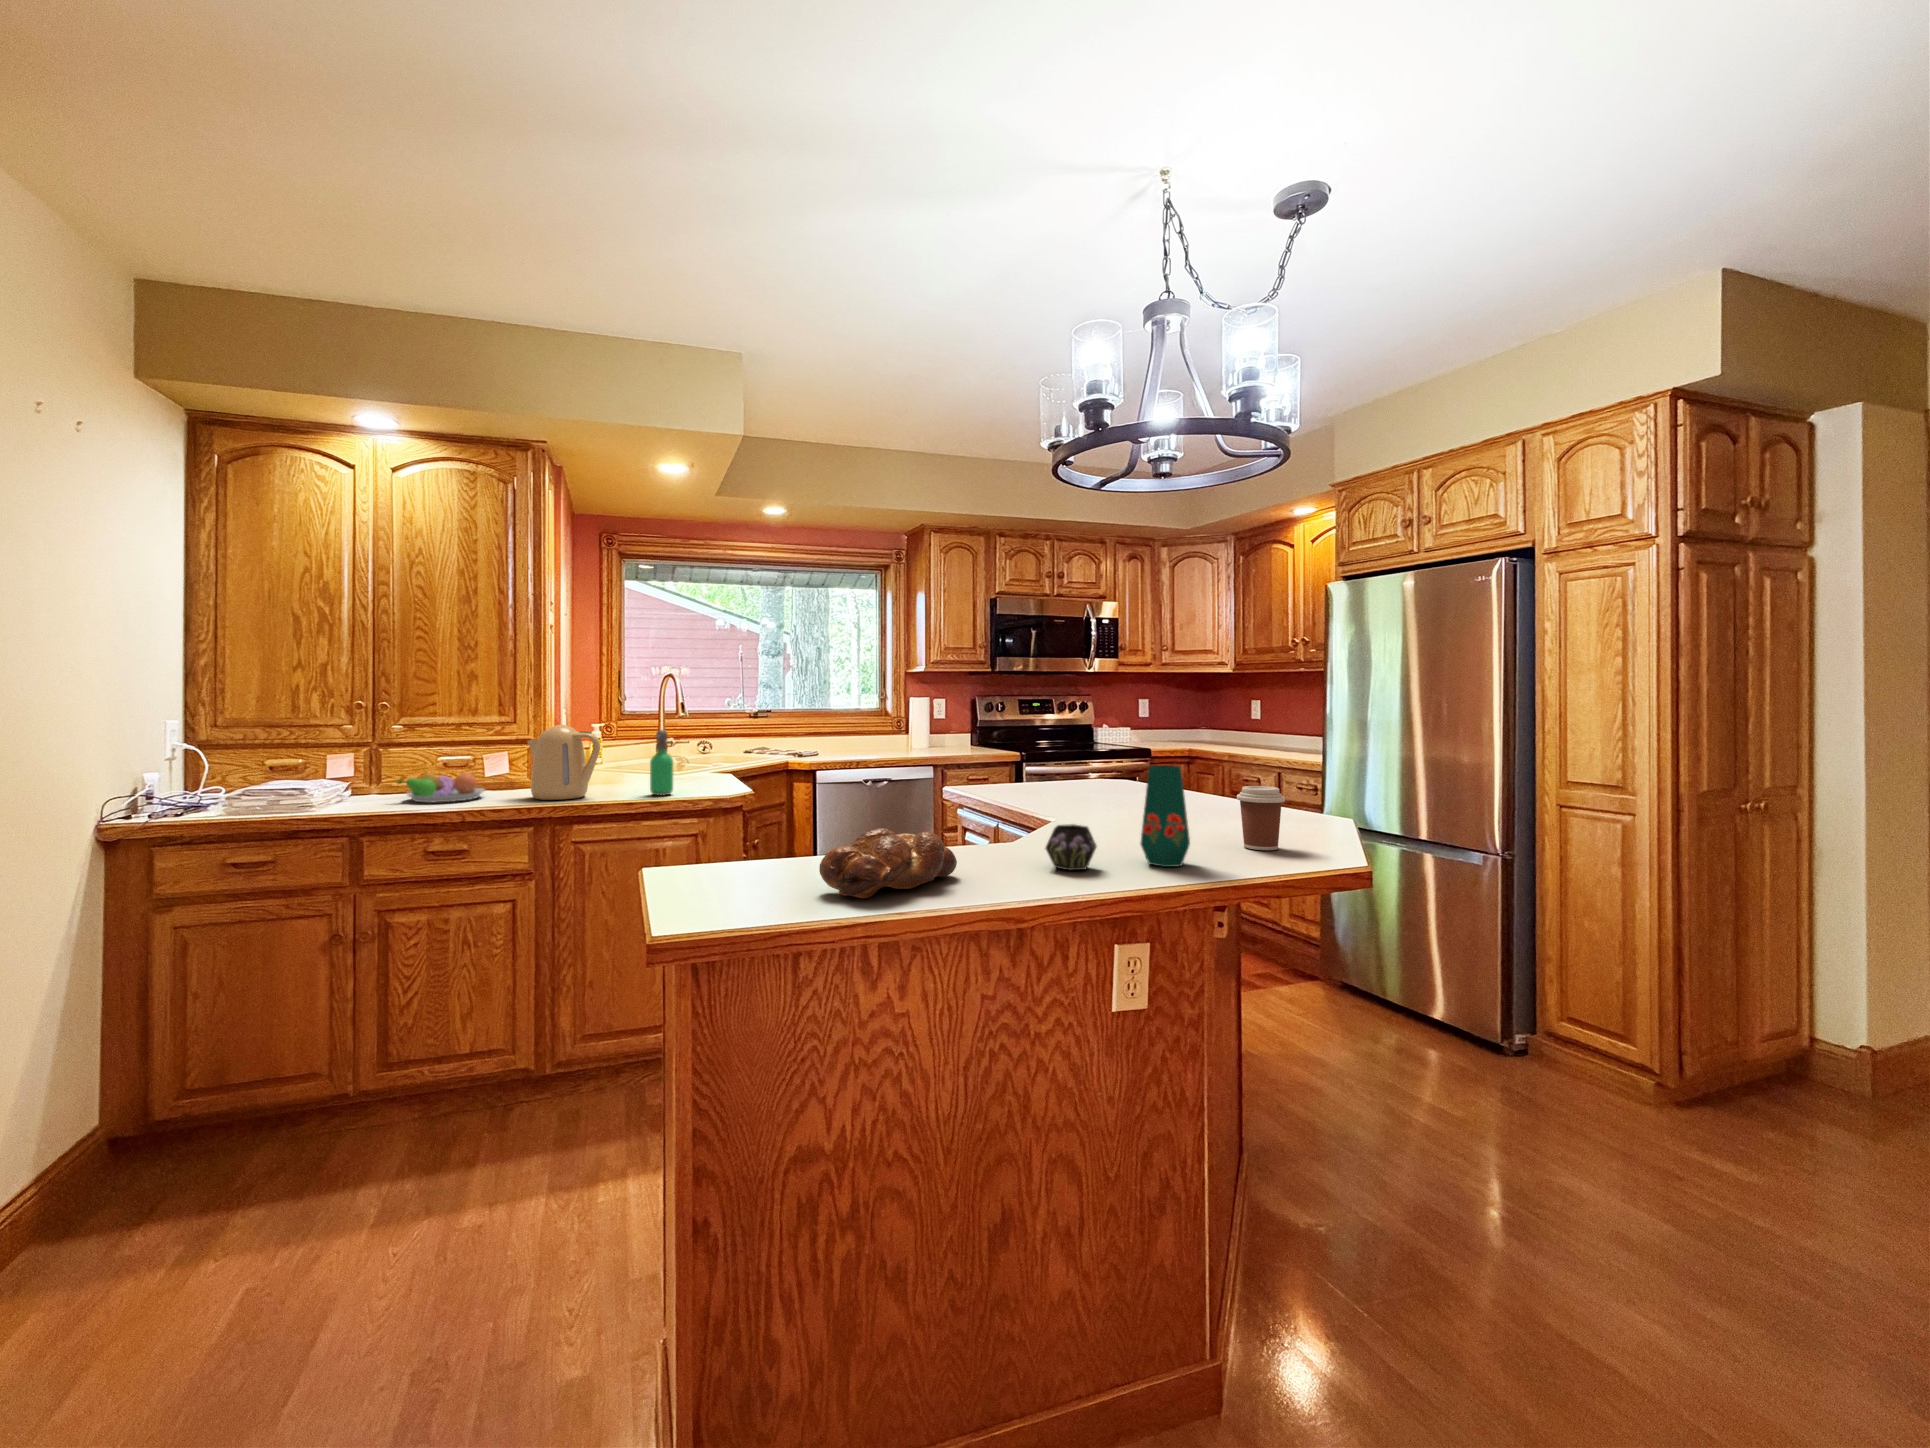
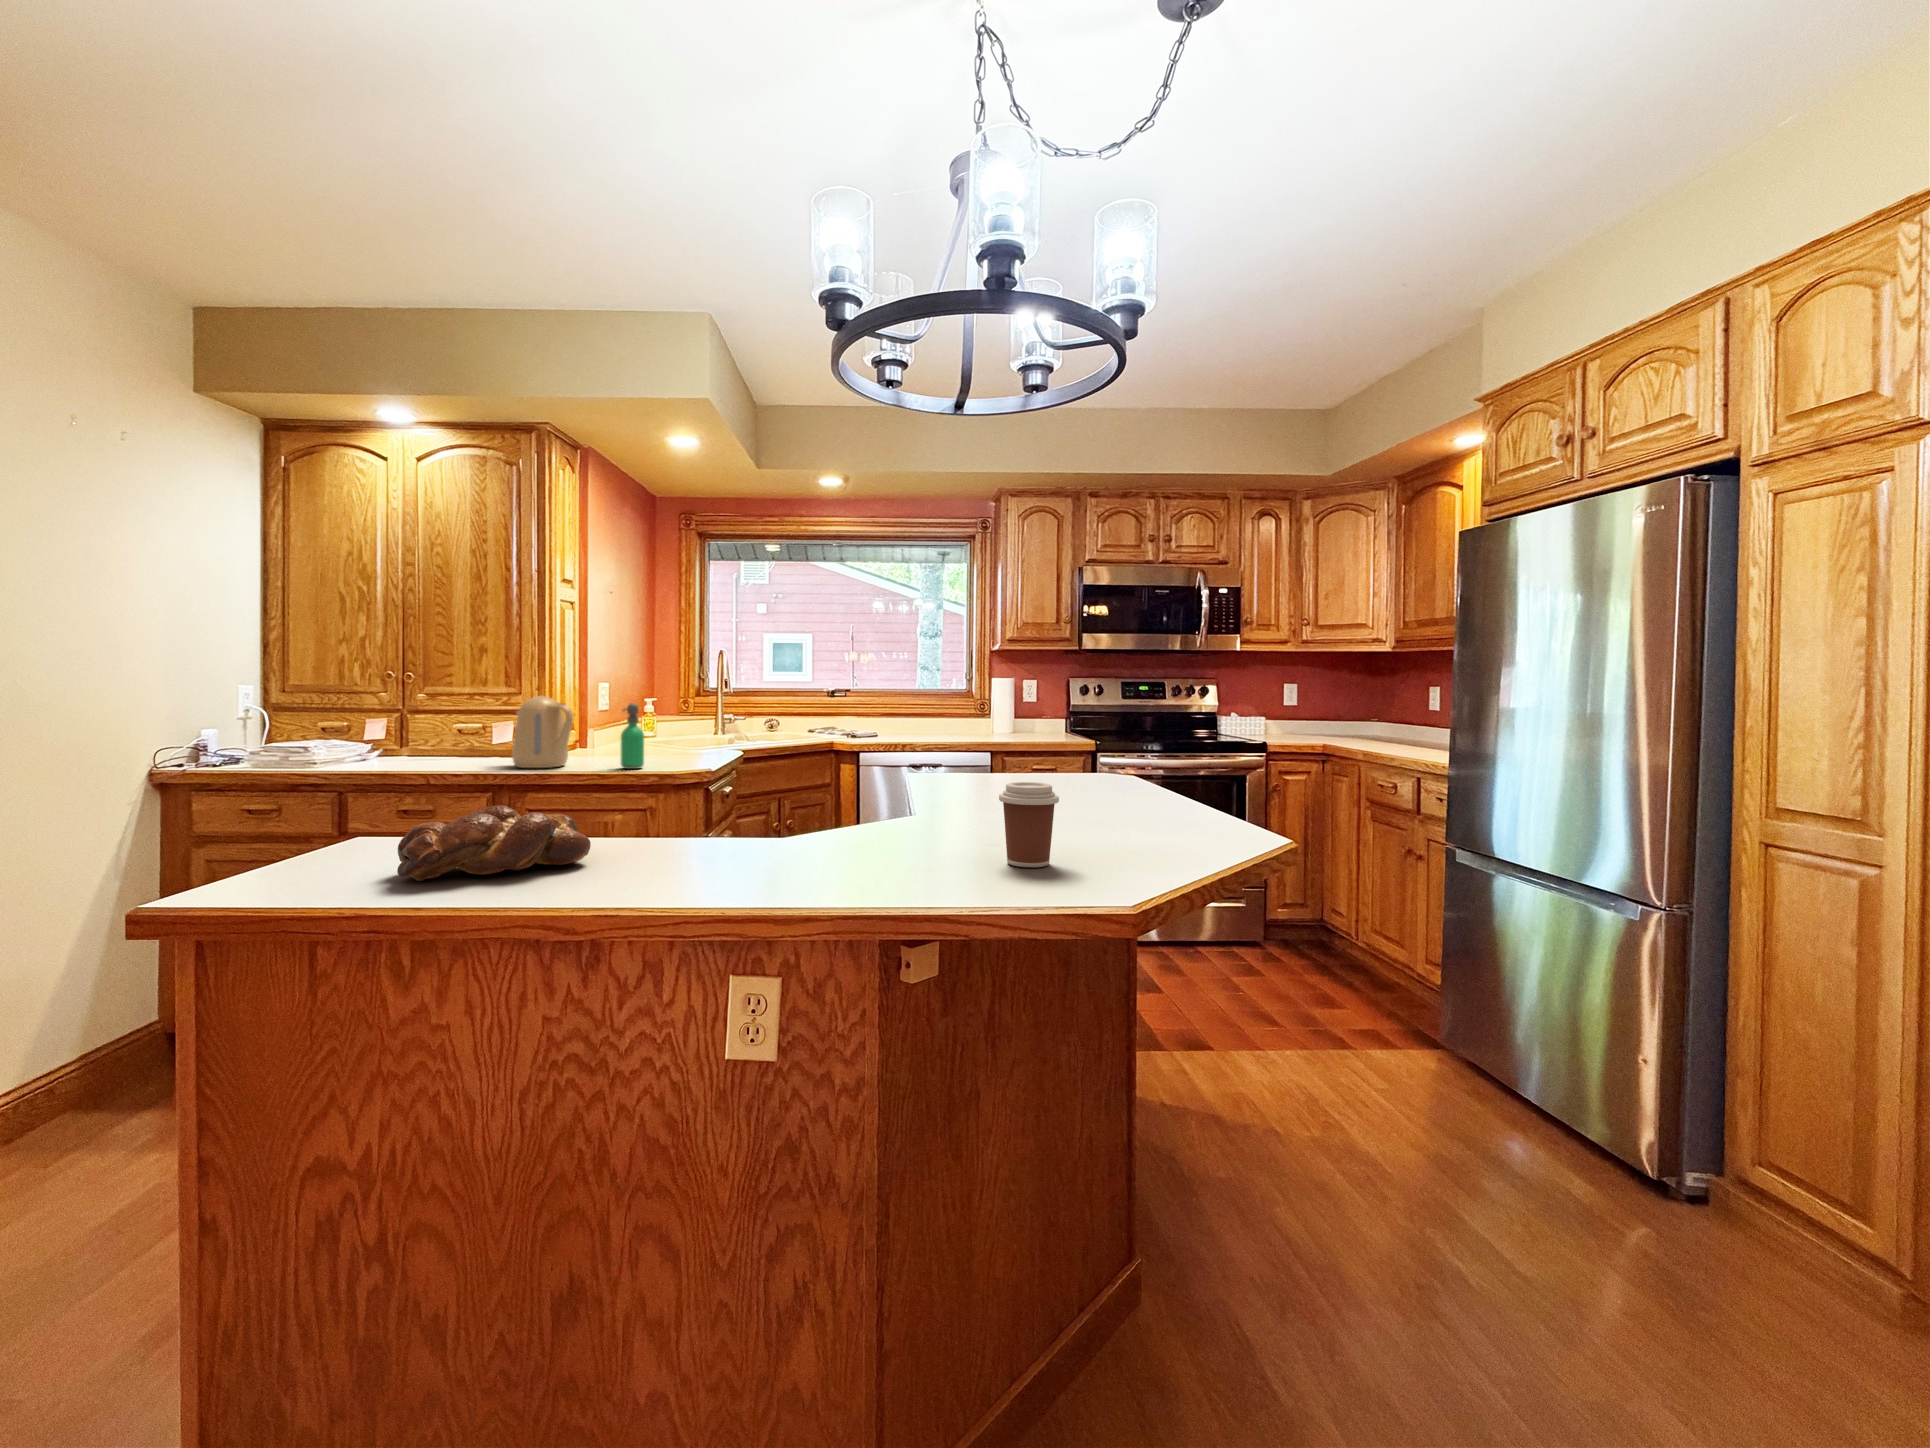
vase: present [1046,765,1190,871] -> none [698,748,882,877]
fruit bowl: present [397,772,485,803] -> none [403,736,485,766]

